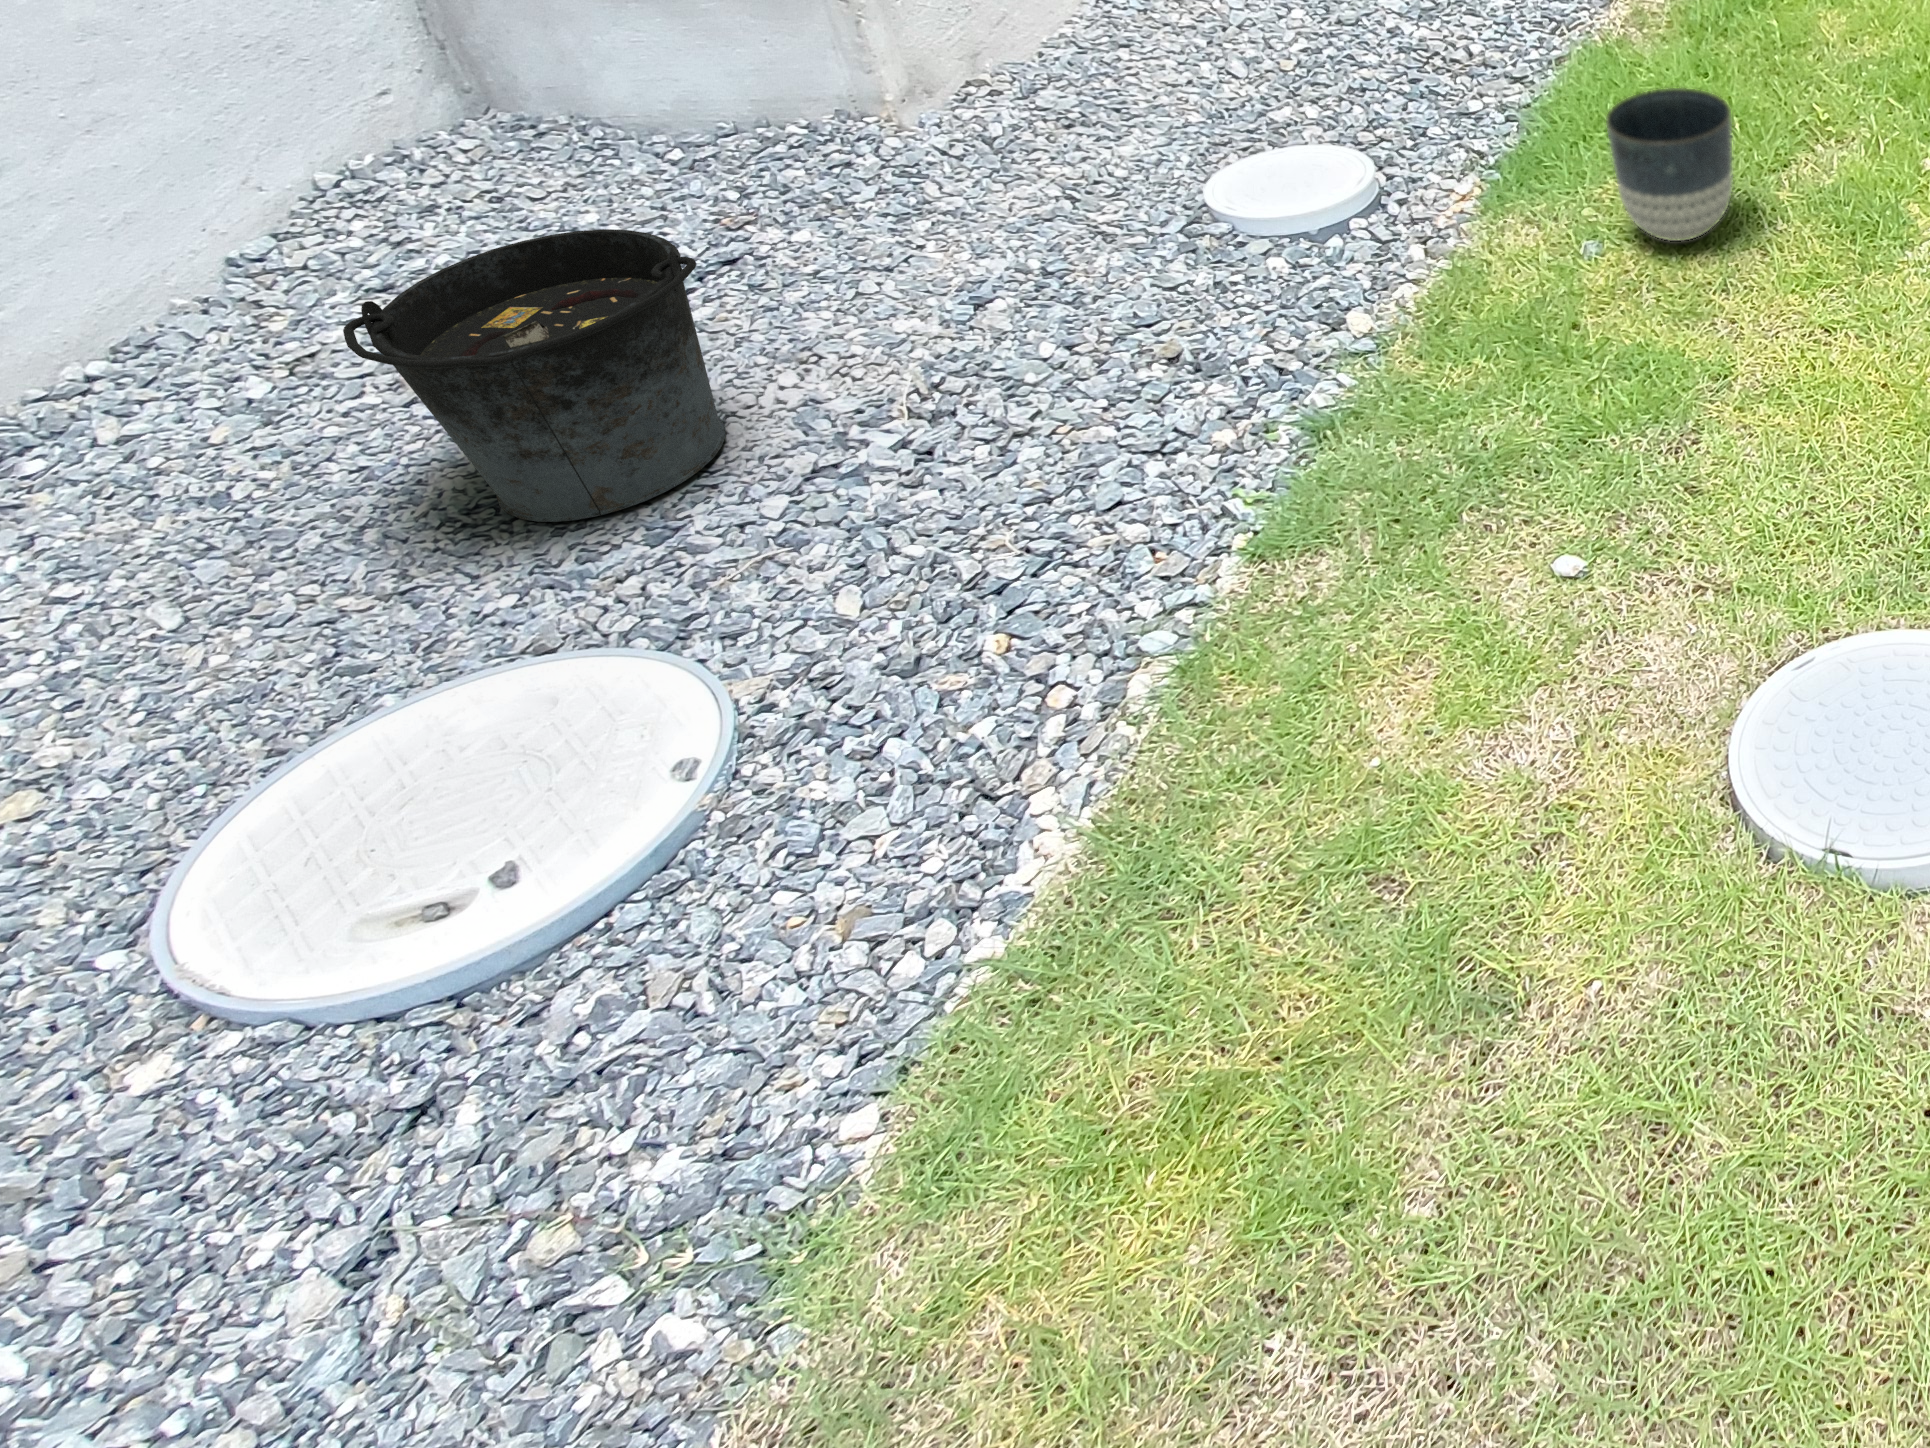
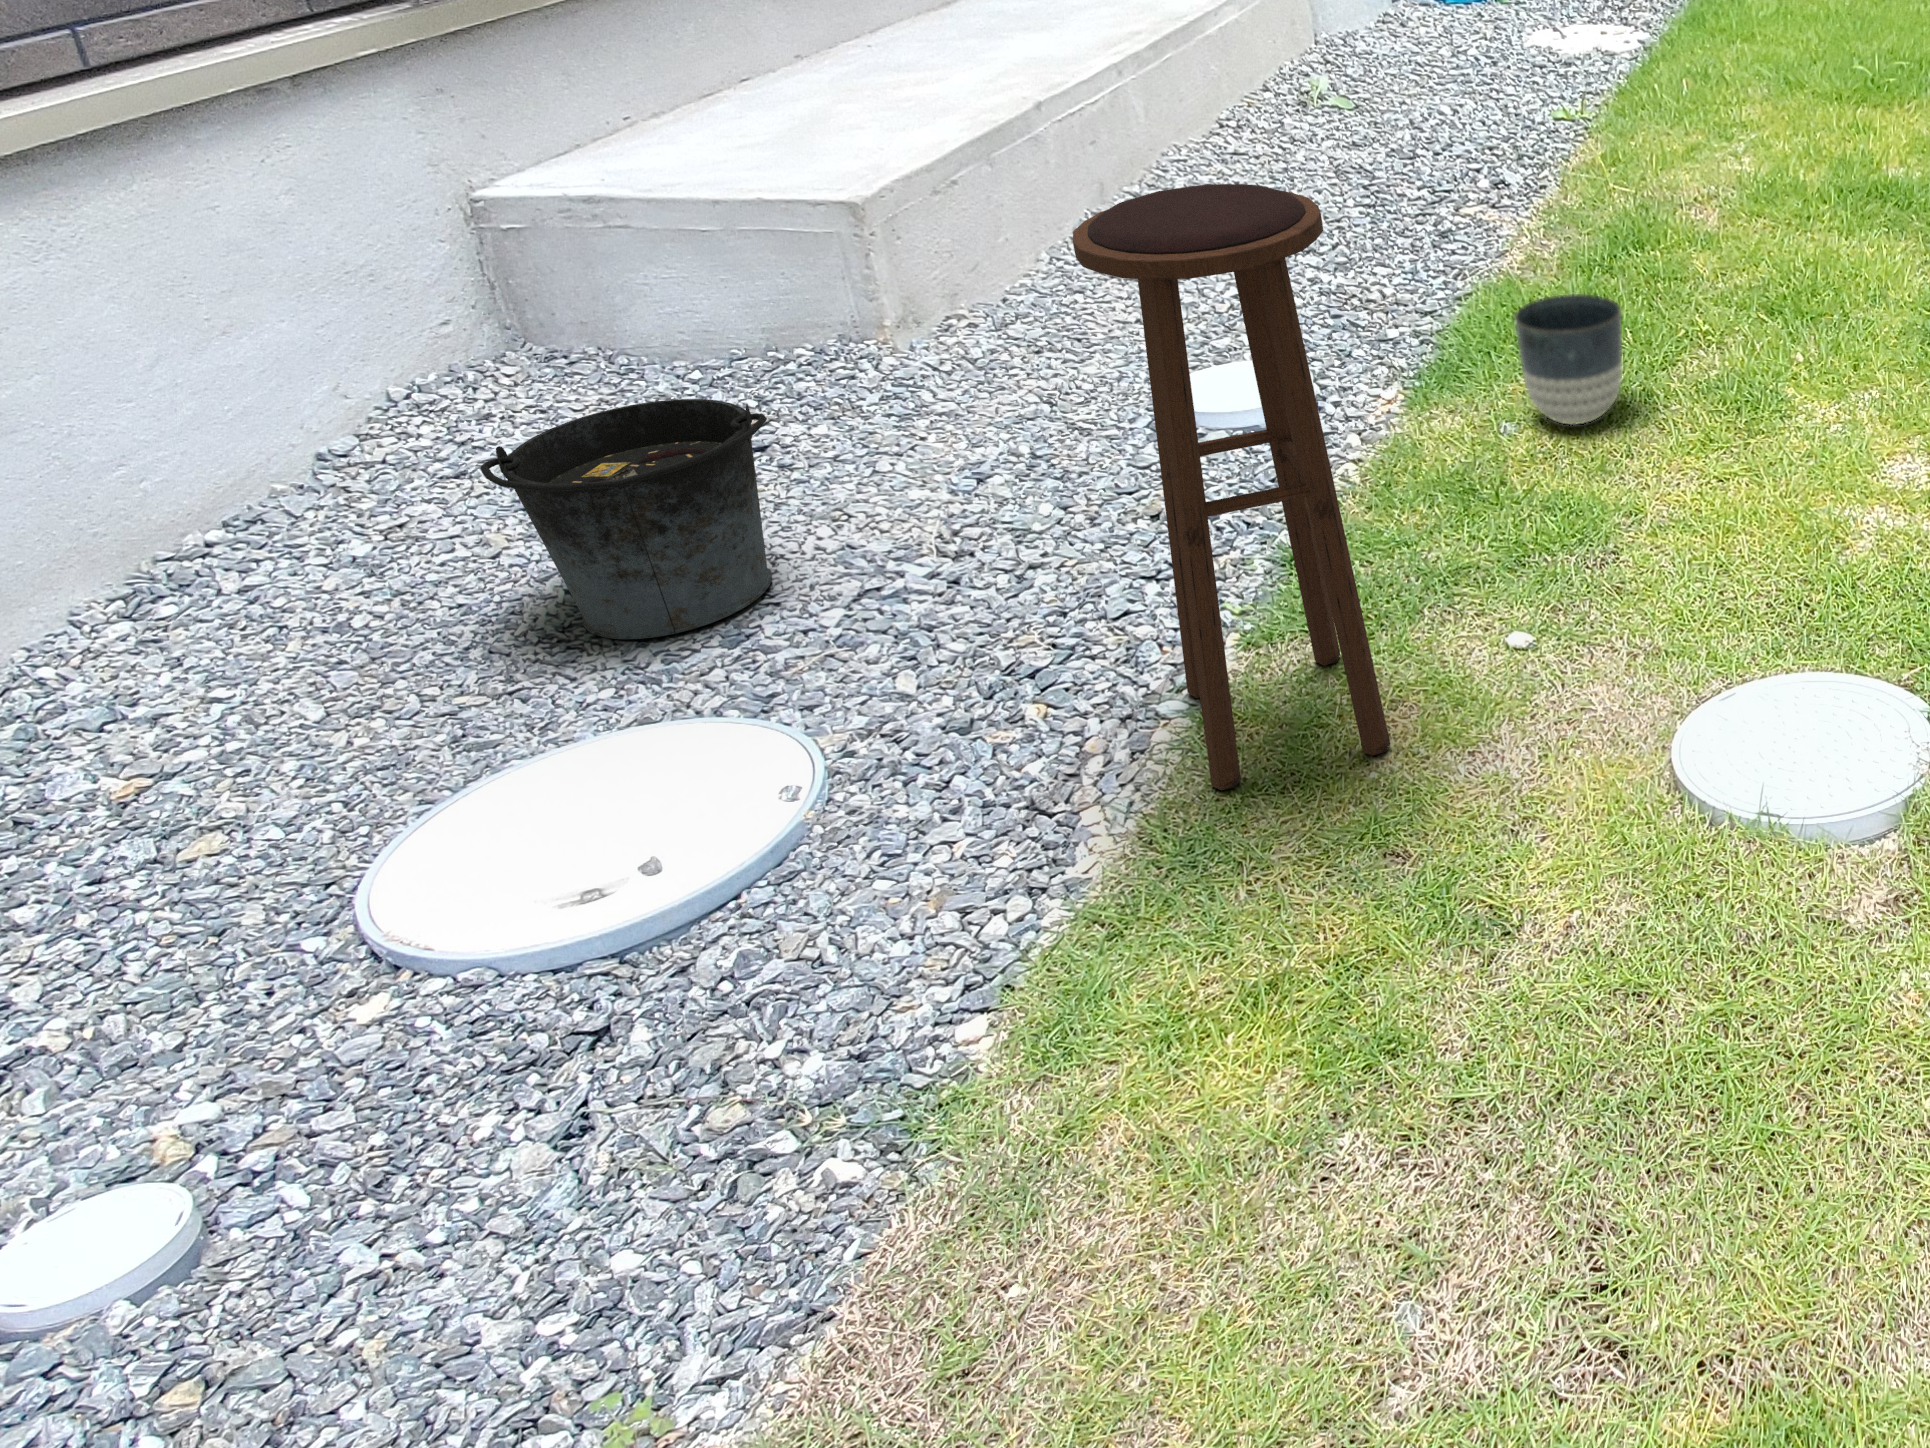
stool: none [979,49,1420,763] -> present [1073,184,1390,790]

